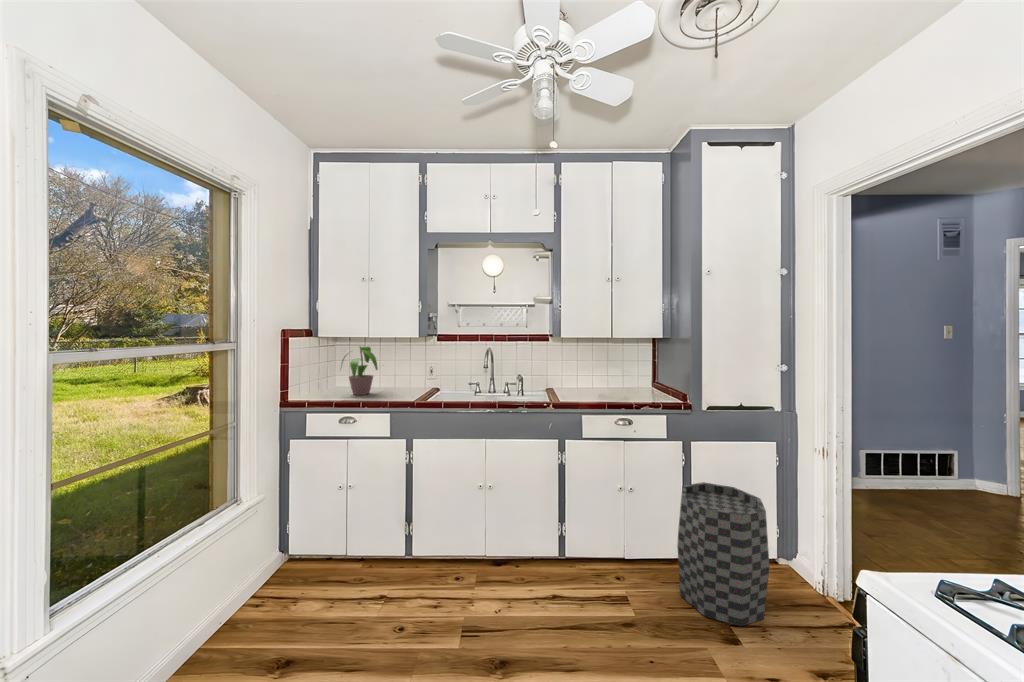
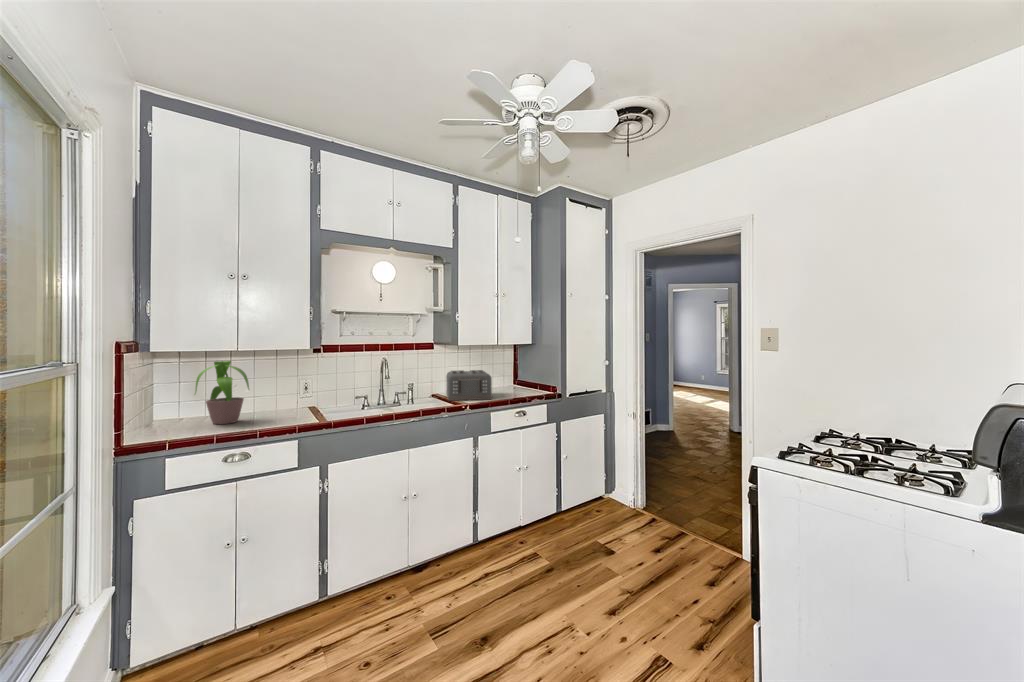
toaster: none [549,366,607,400] -> present [446,370,492,401]
trash can: present [677,482,770,626] -> none [558,451,620,546]

